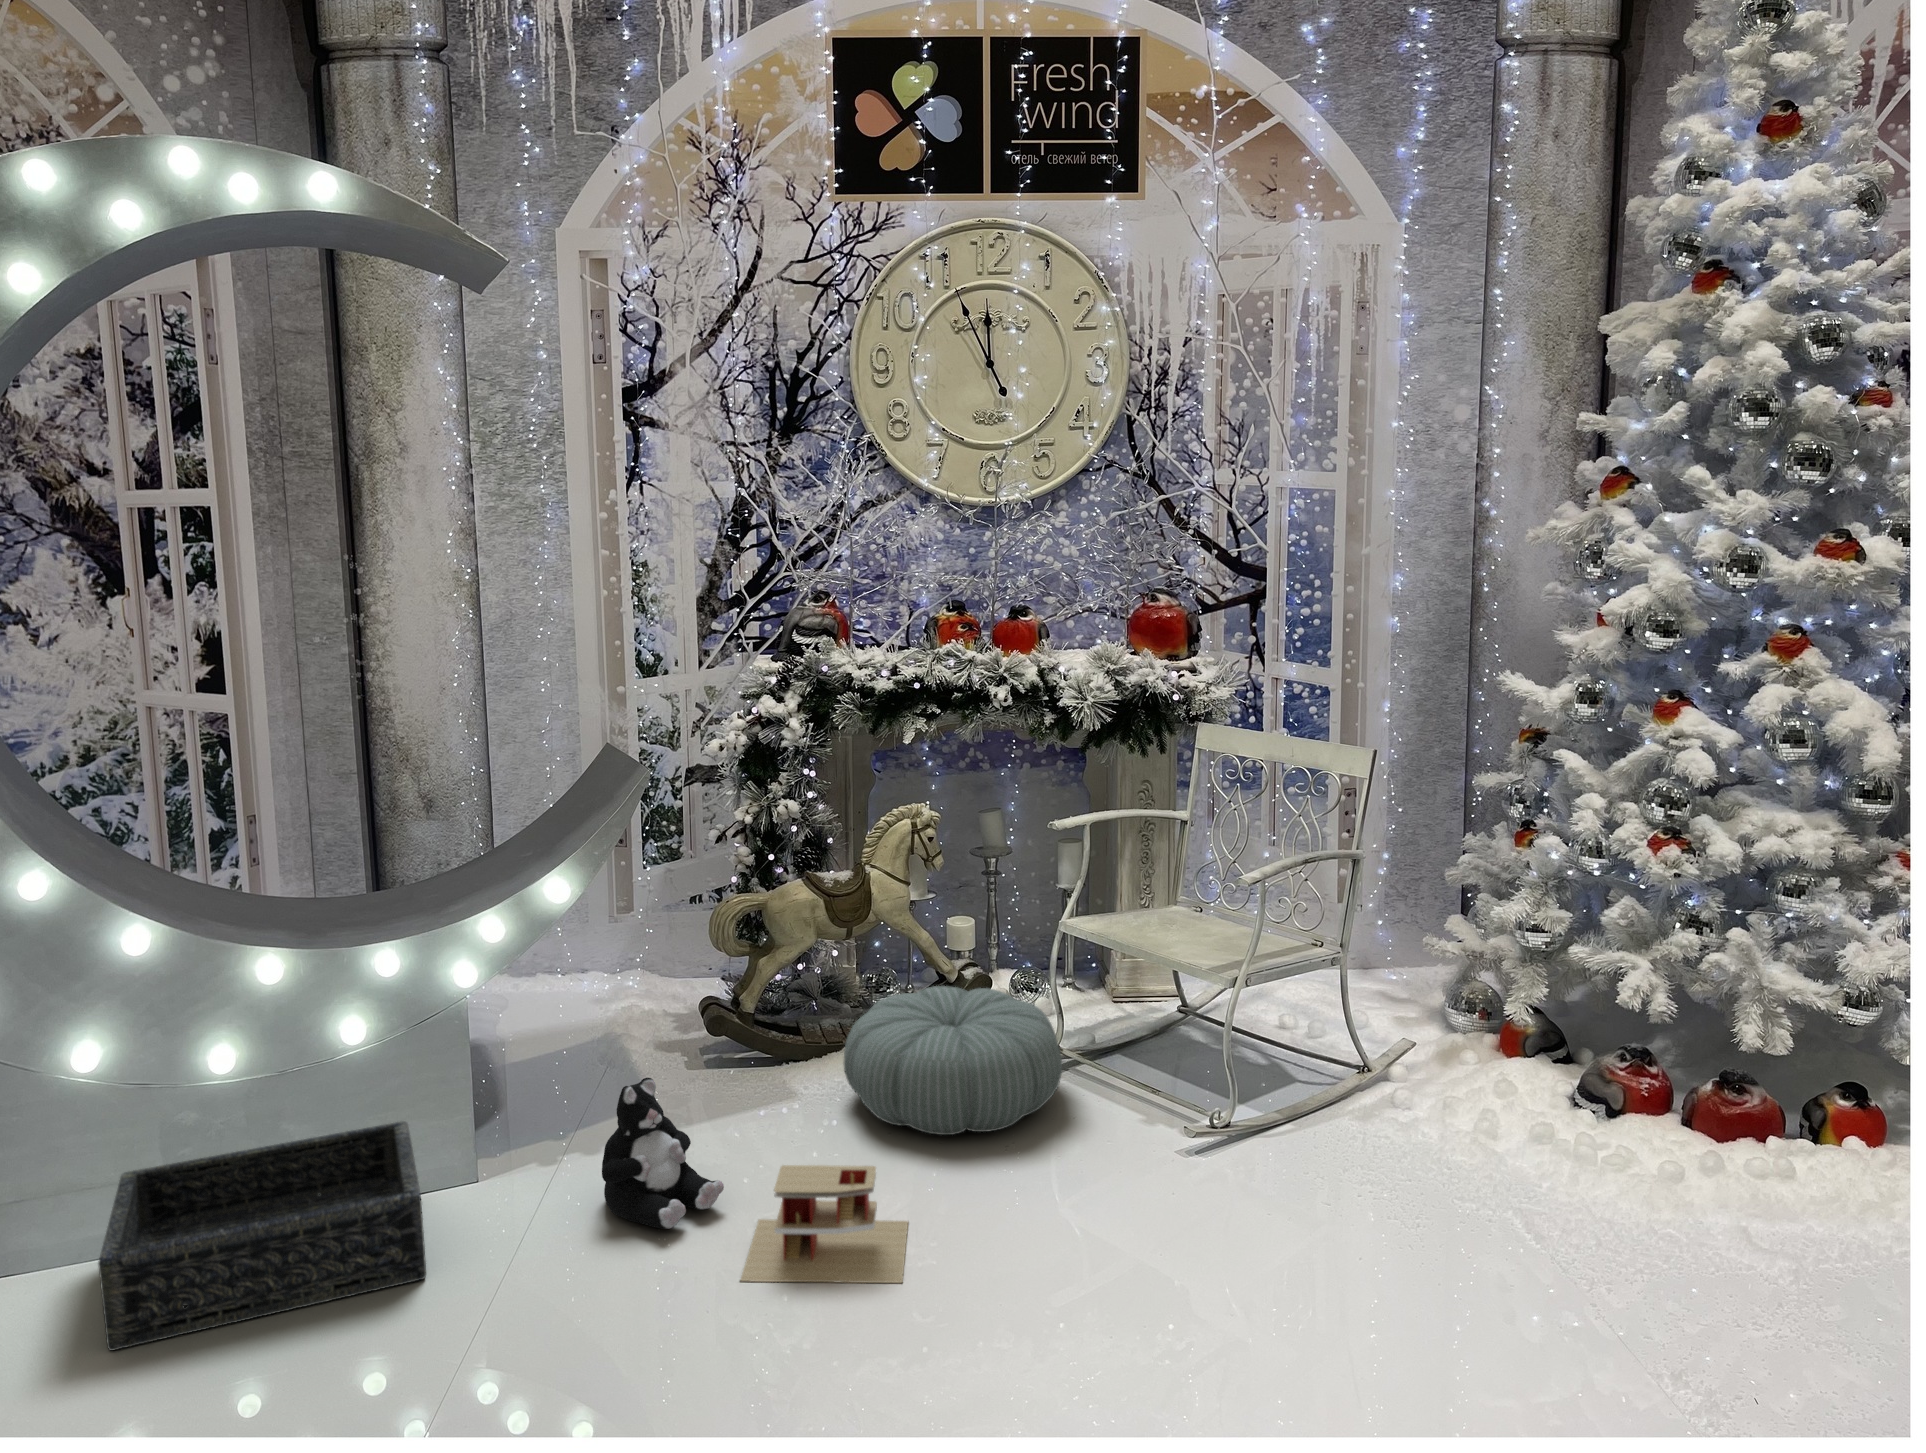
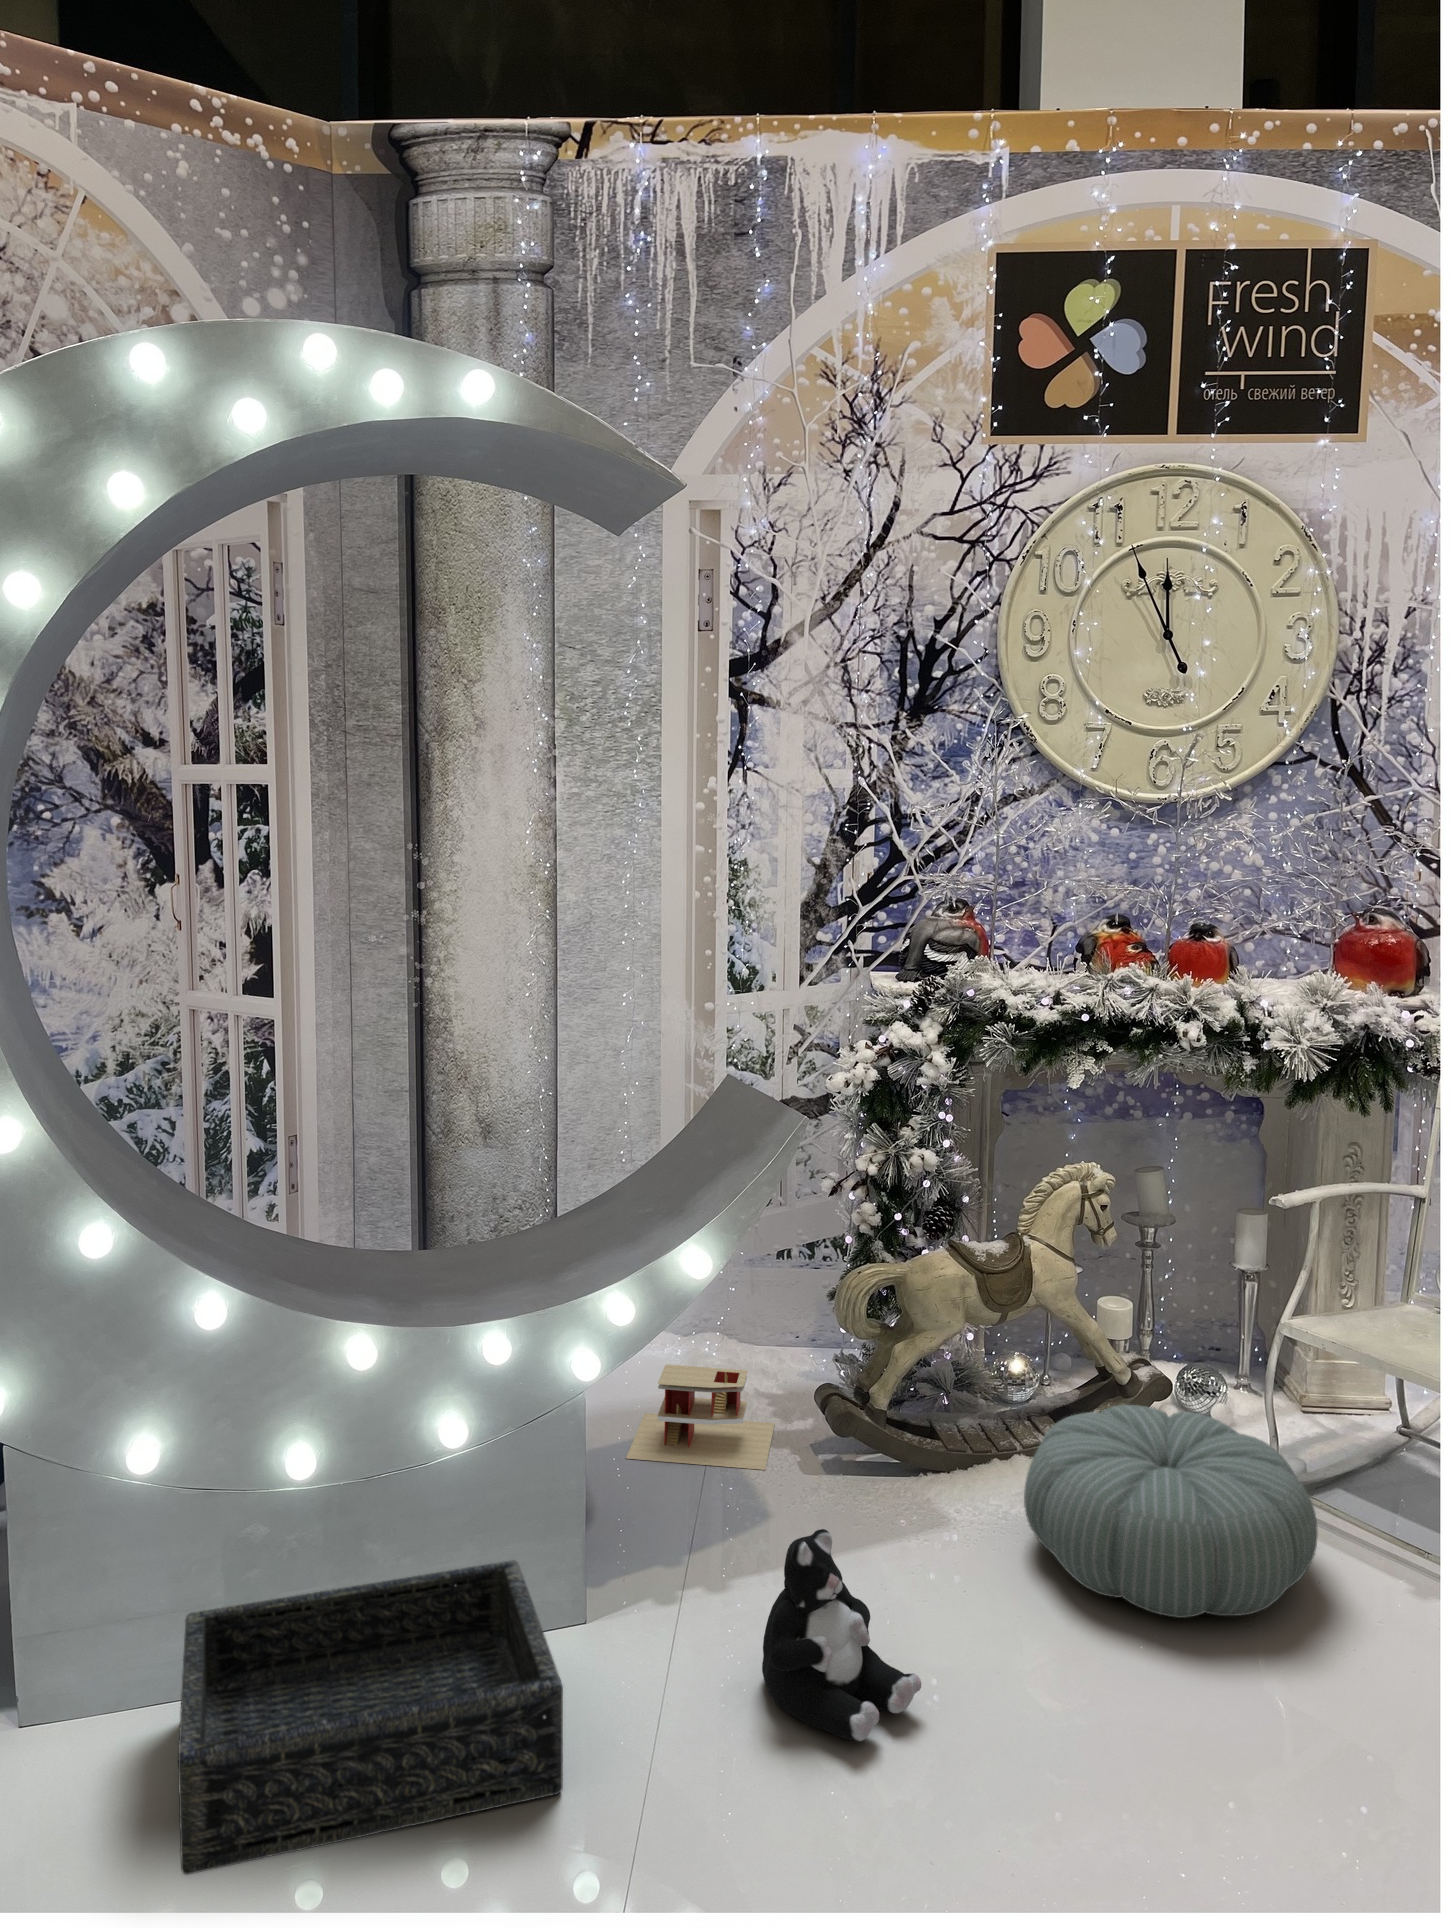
toy house: present [741,1165,908,1283] -> present [626,1365,775,1470]

